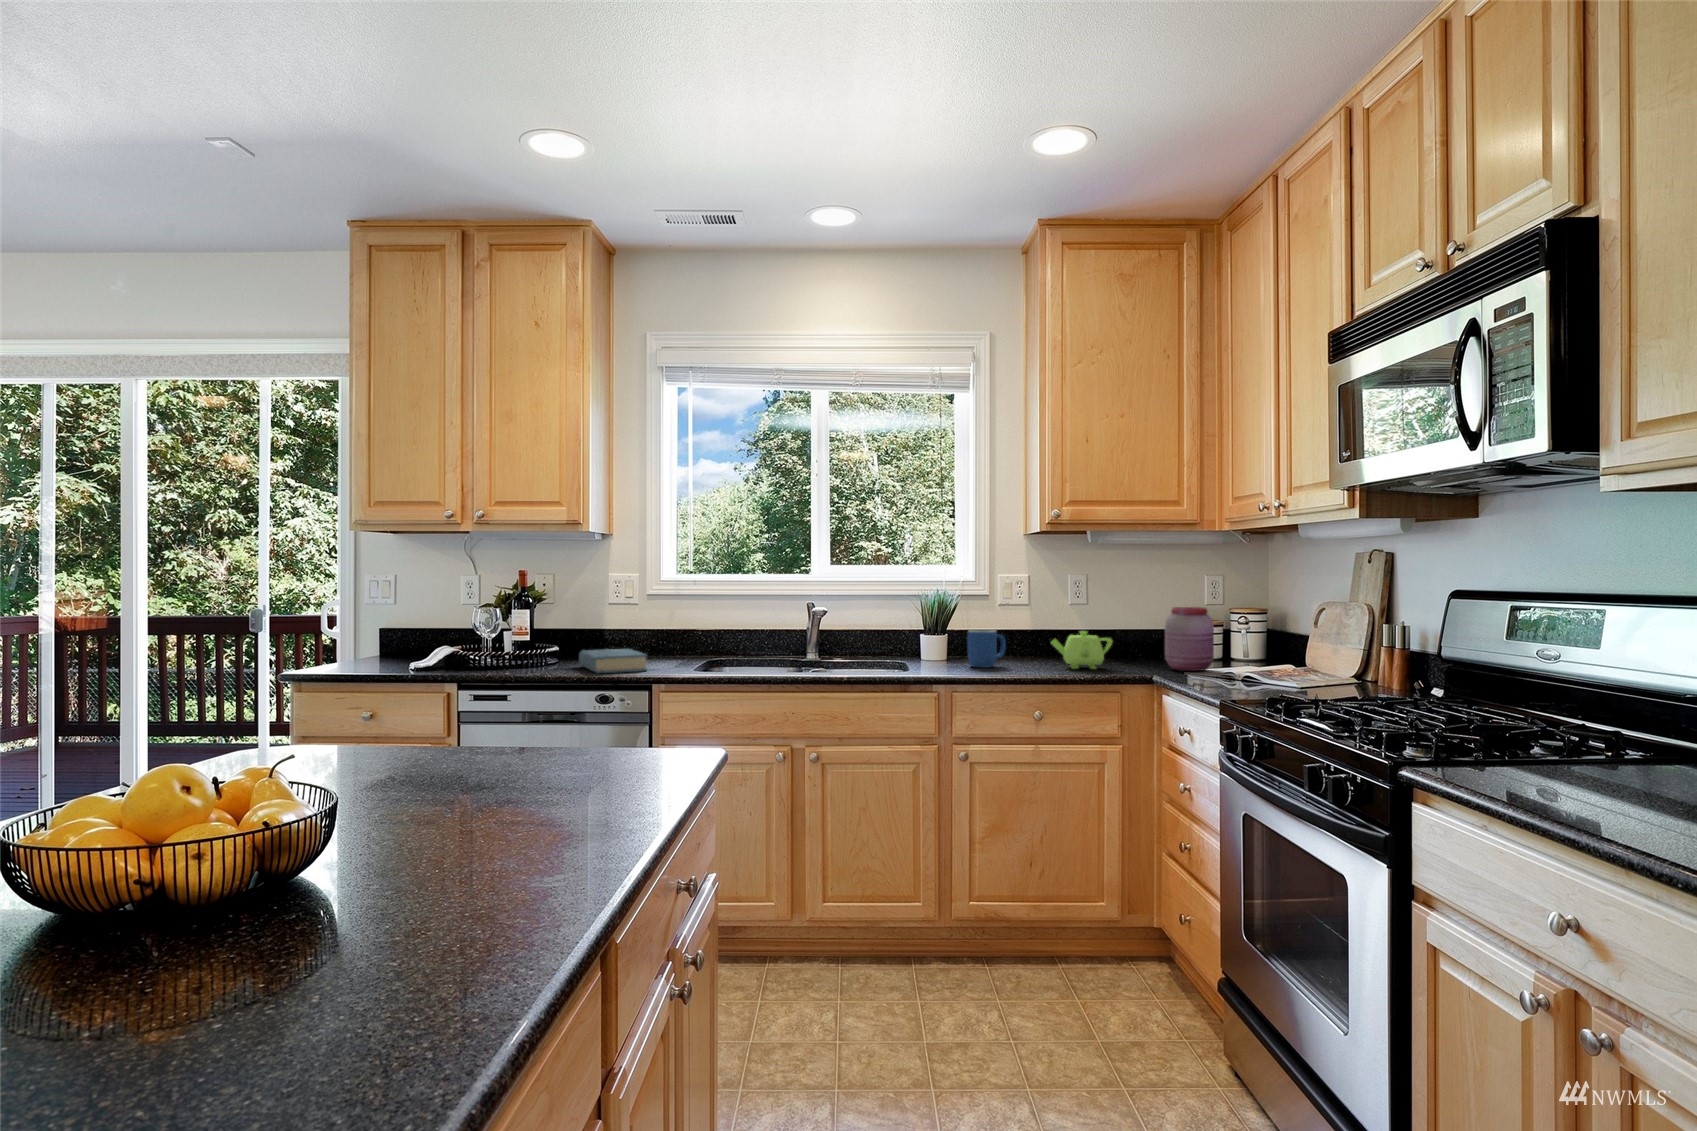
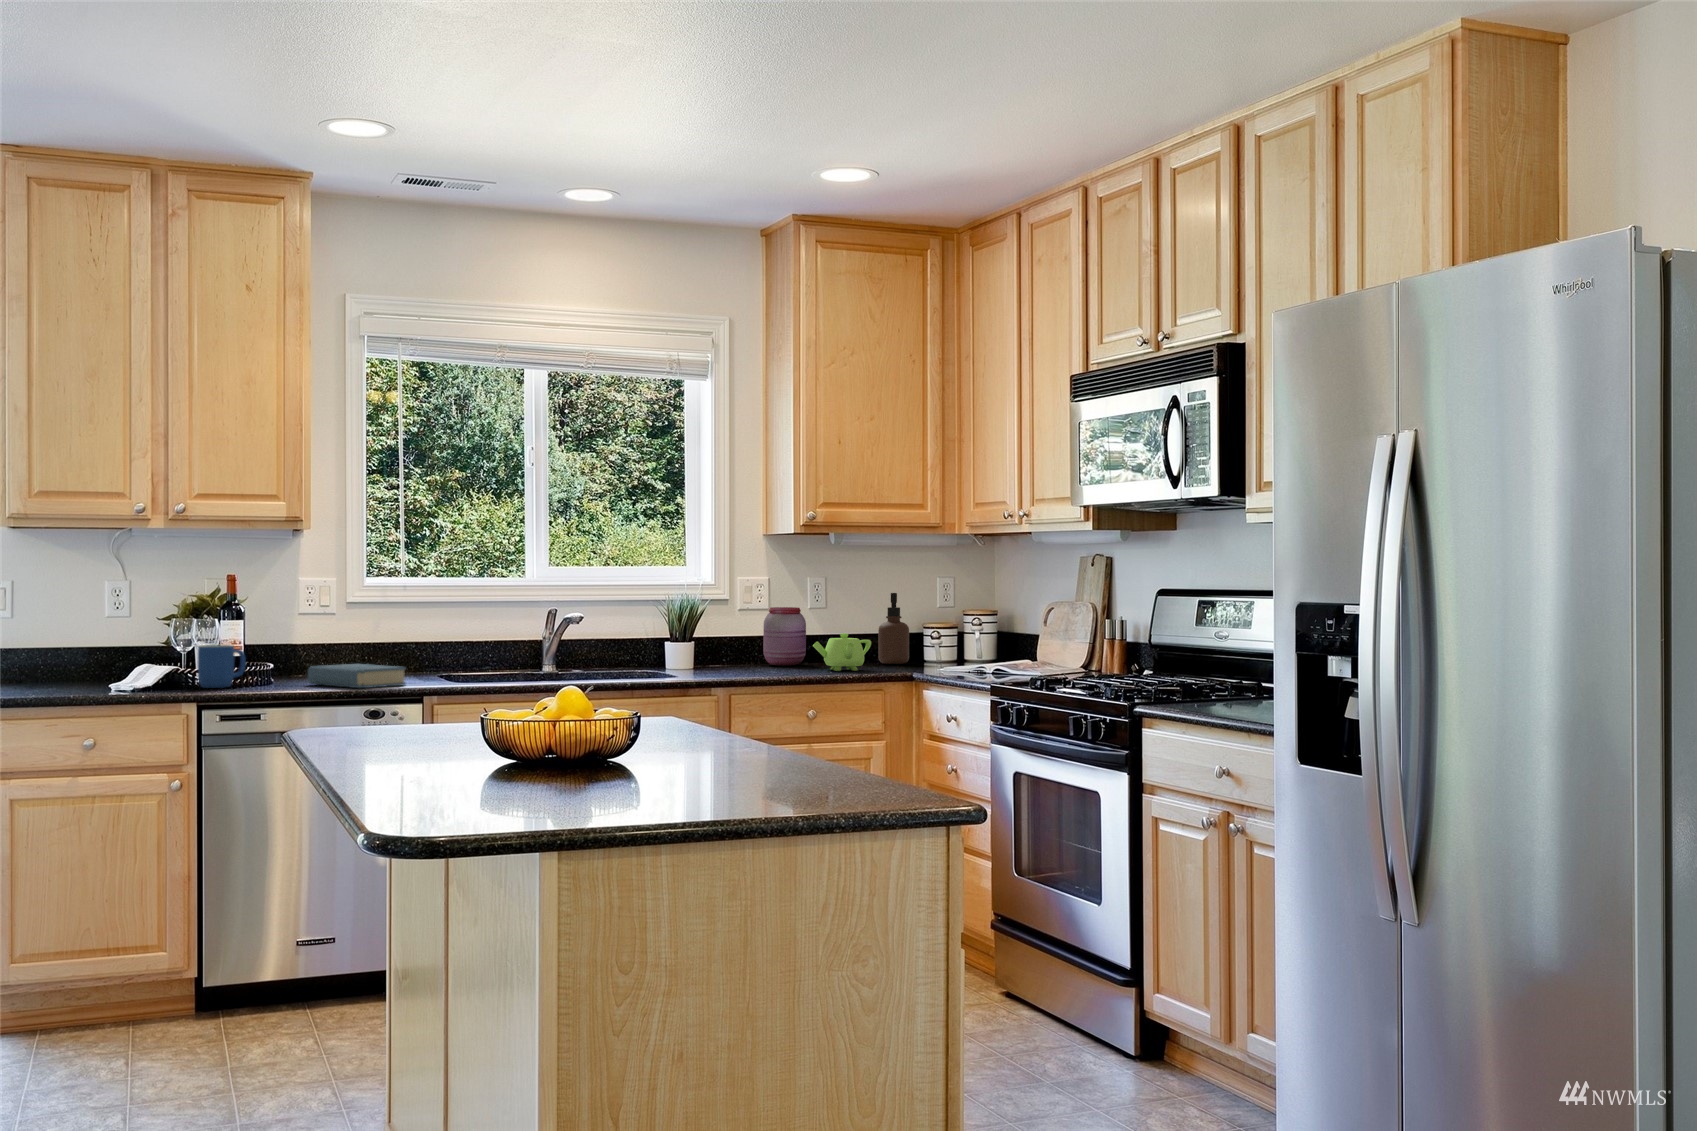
soap dispenser: none [1133,590,1165,661] -> present [878,593,909,664]
jar: present [1165,607,1214,671] -> present [763,607,806,666]
mug: present [967,630,1006,668] -> present [198,645,246,688]

